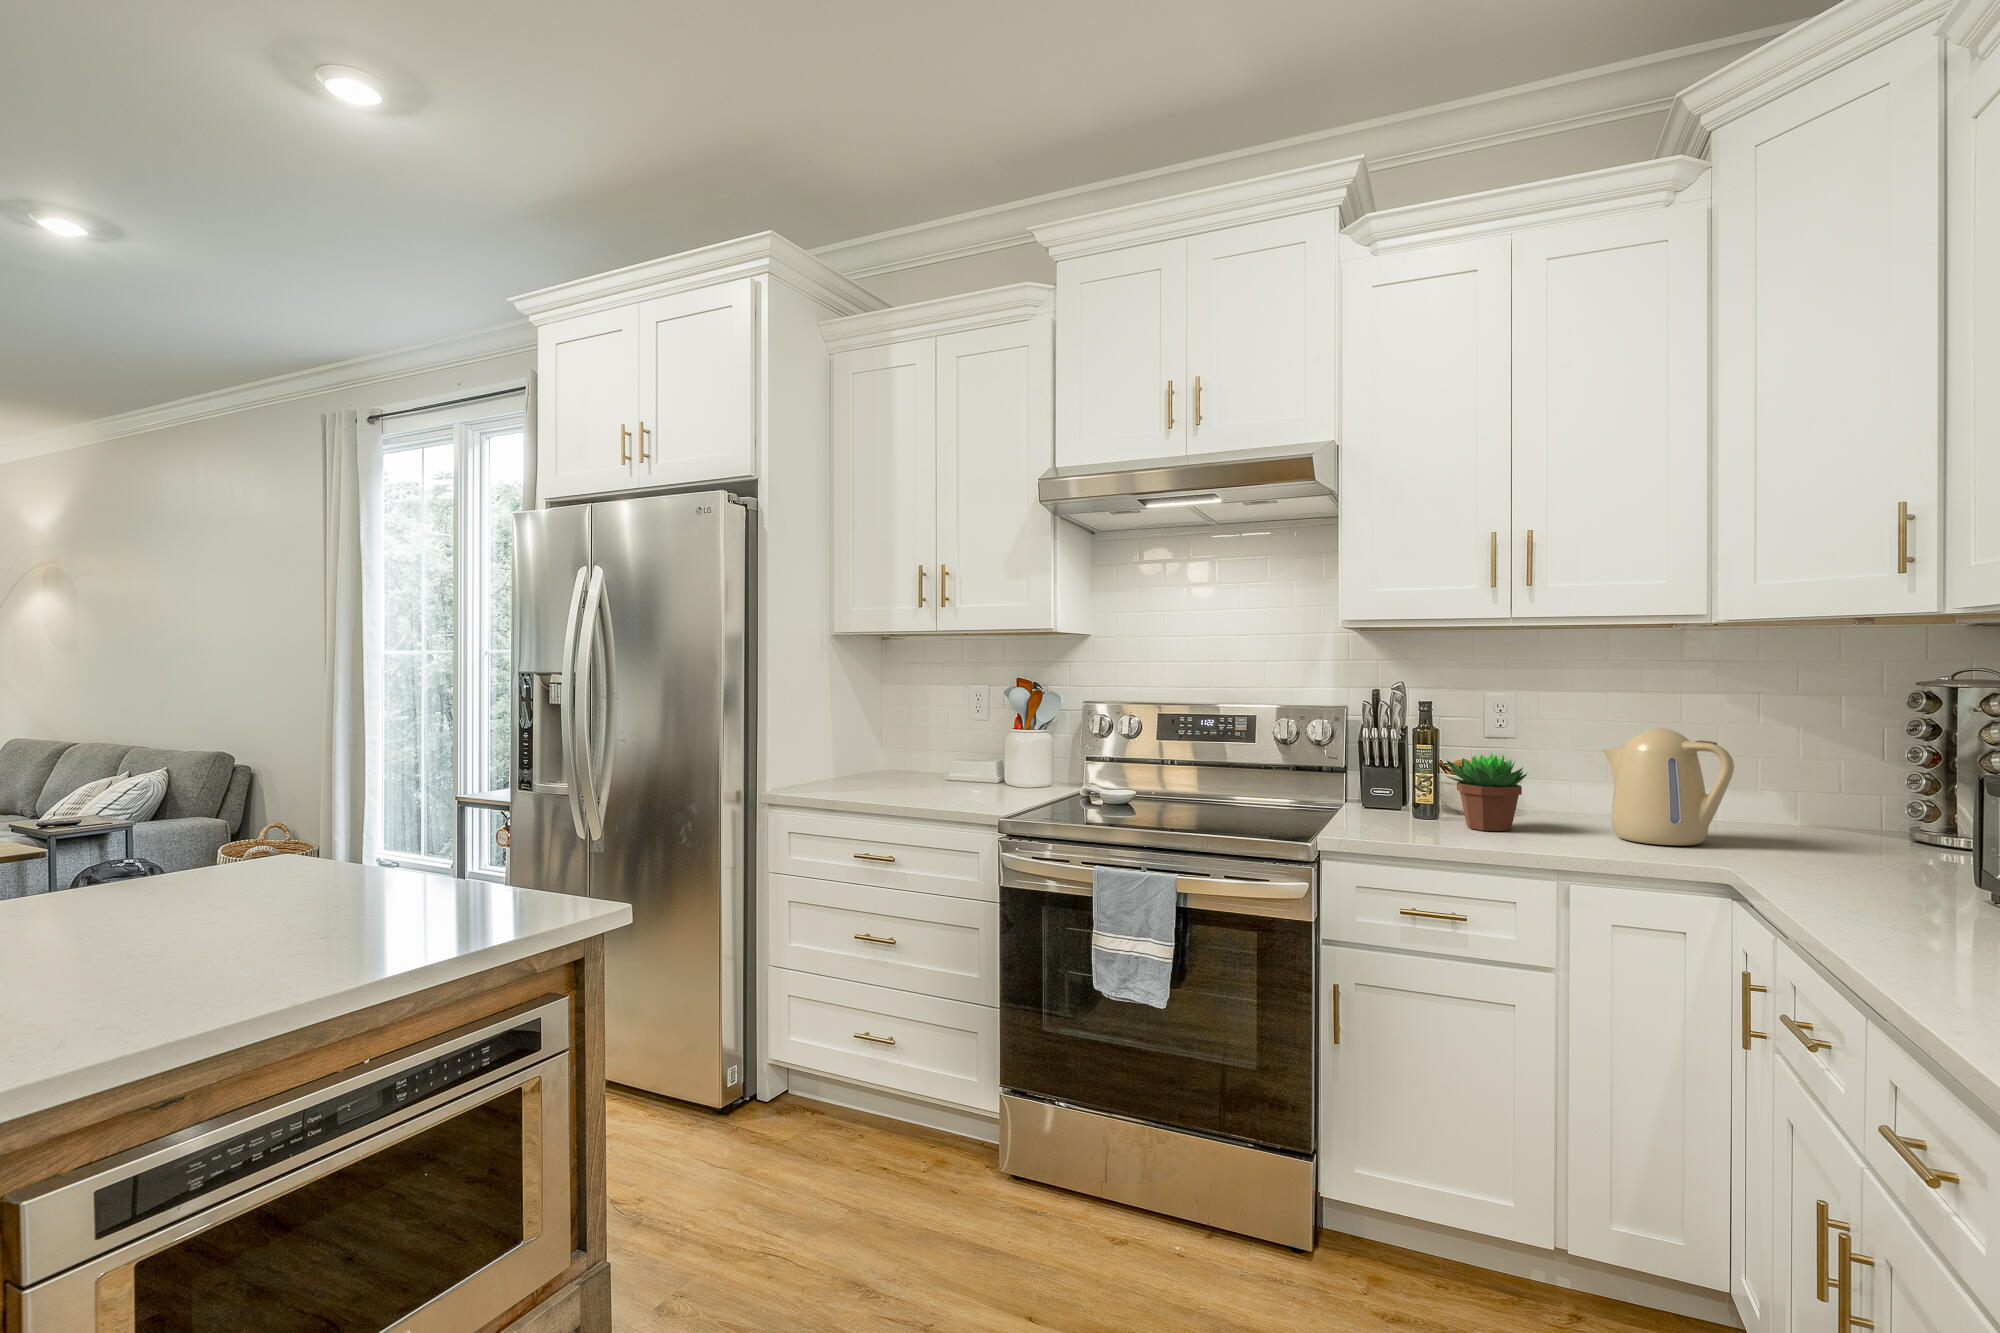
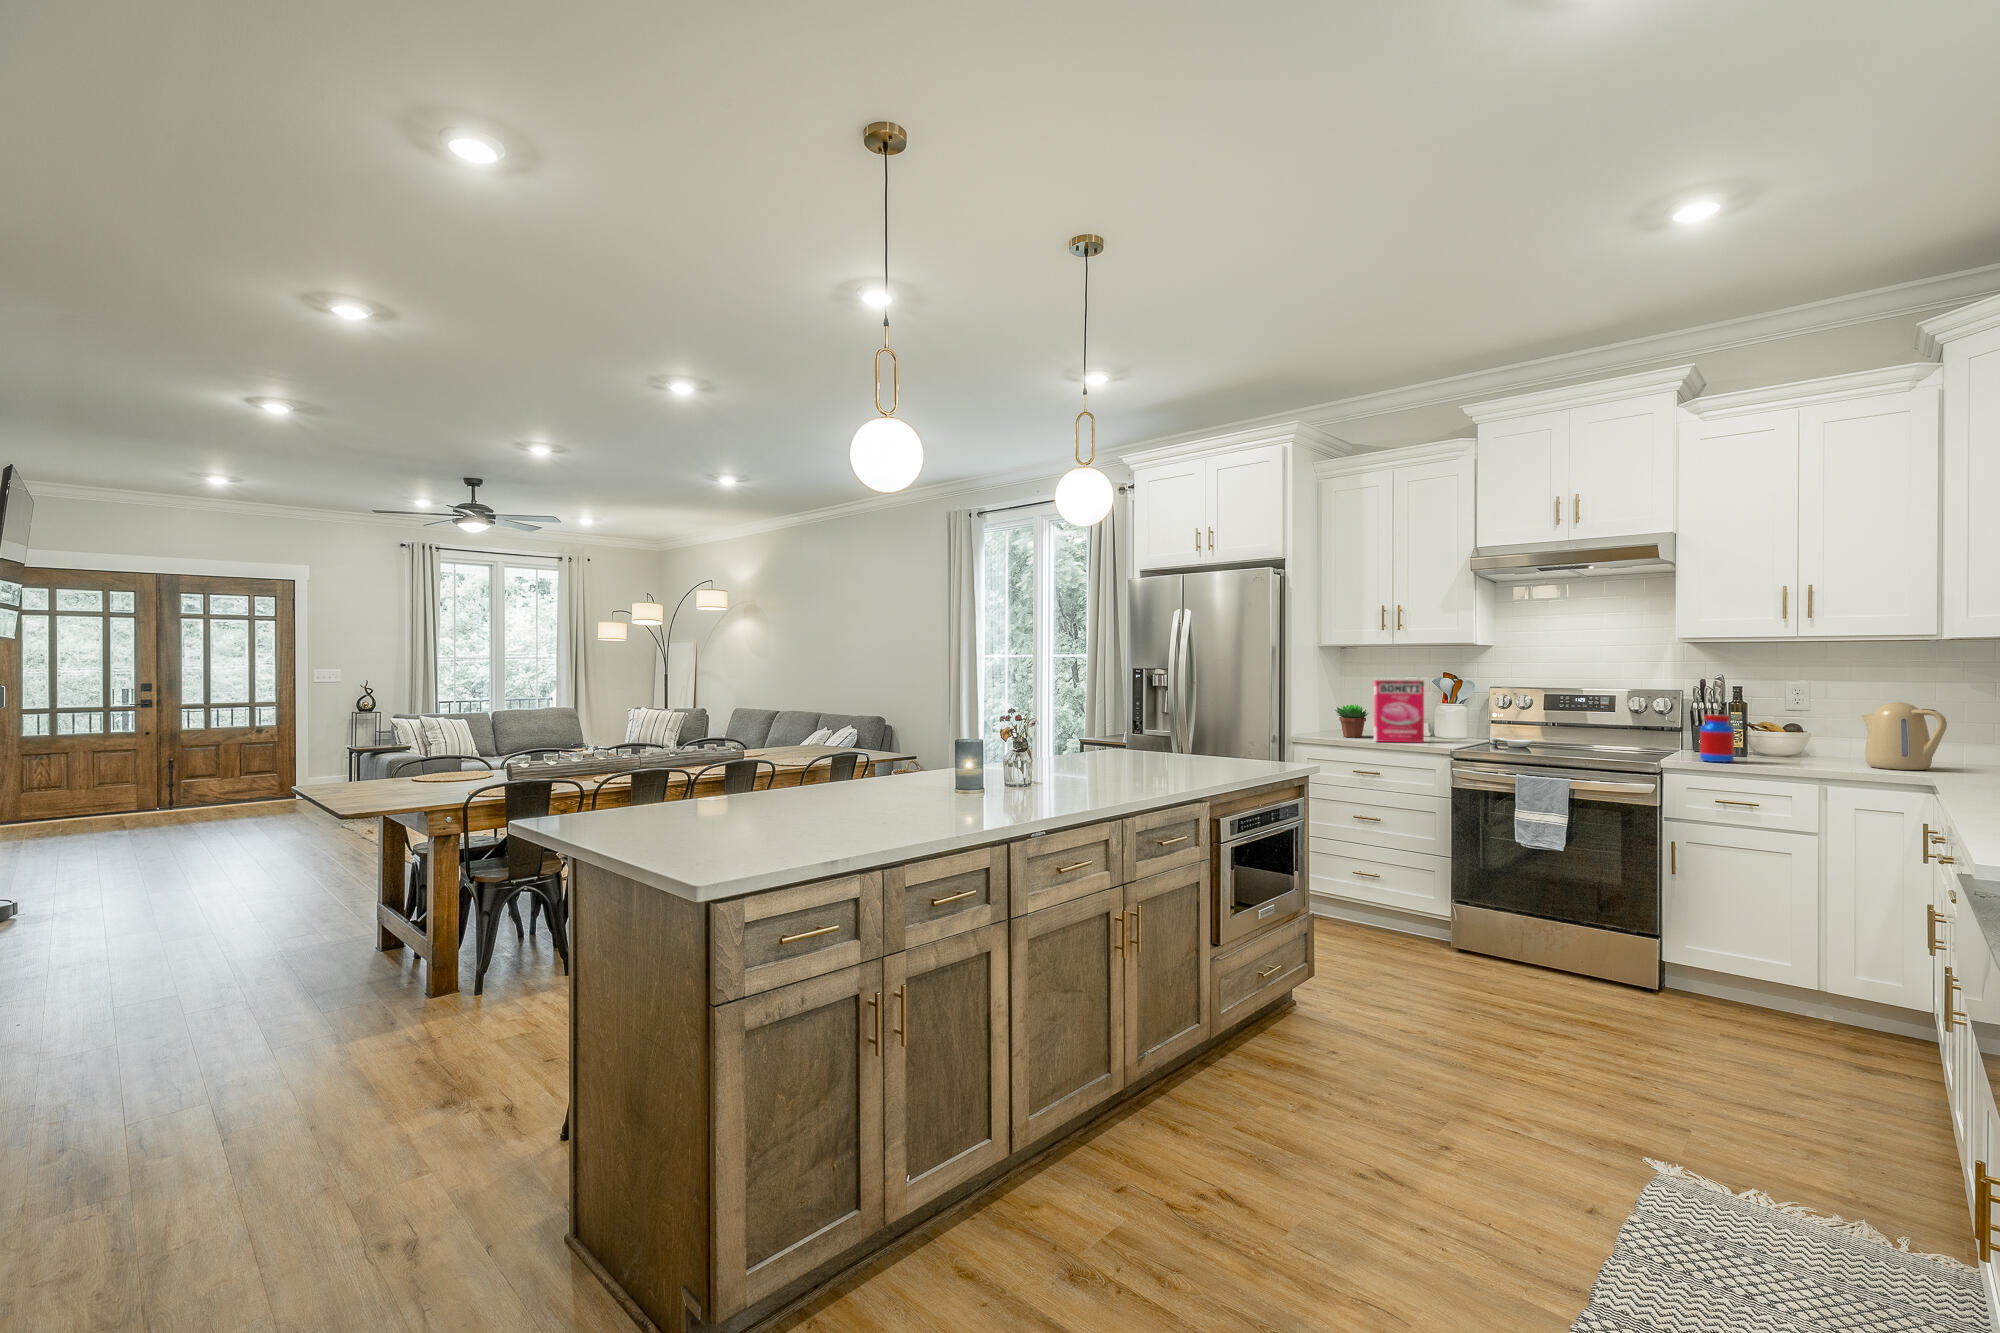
cereal box: none [896,693,973,800] -> present [1374,680,1424,742]
jar: none [1374,752,1425,837] -> present [1700,715,1734,762]
succulent plant: present [1447,754,1527,831] -> present [1335,704,1368,737]

